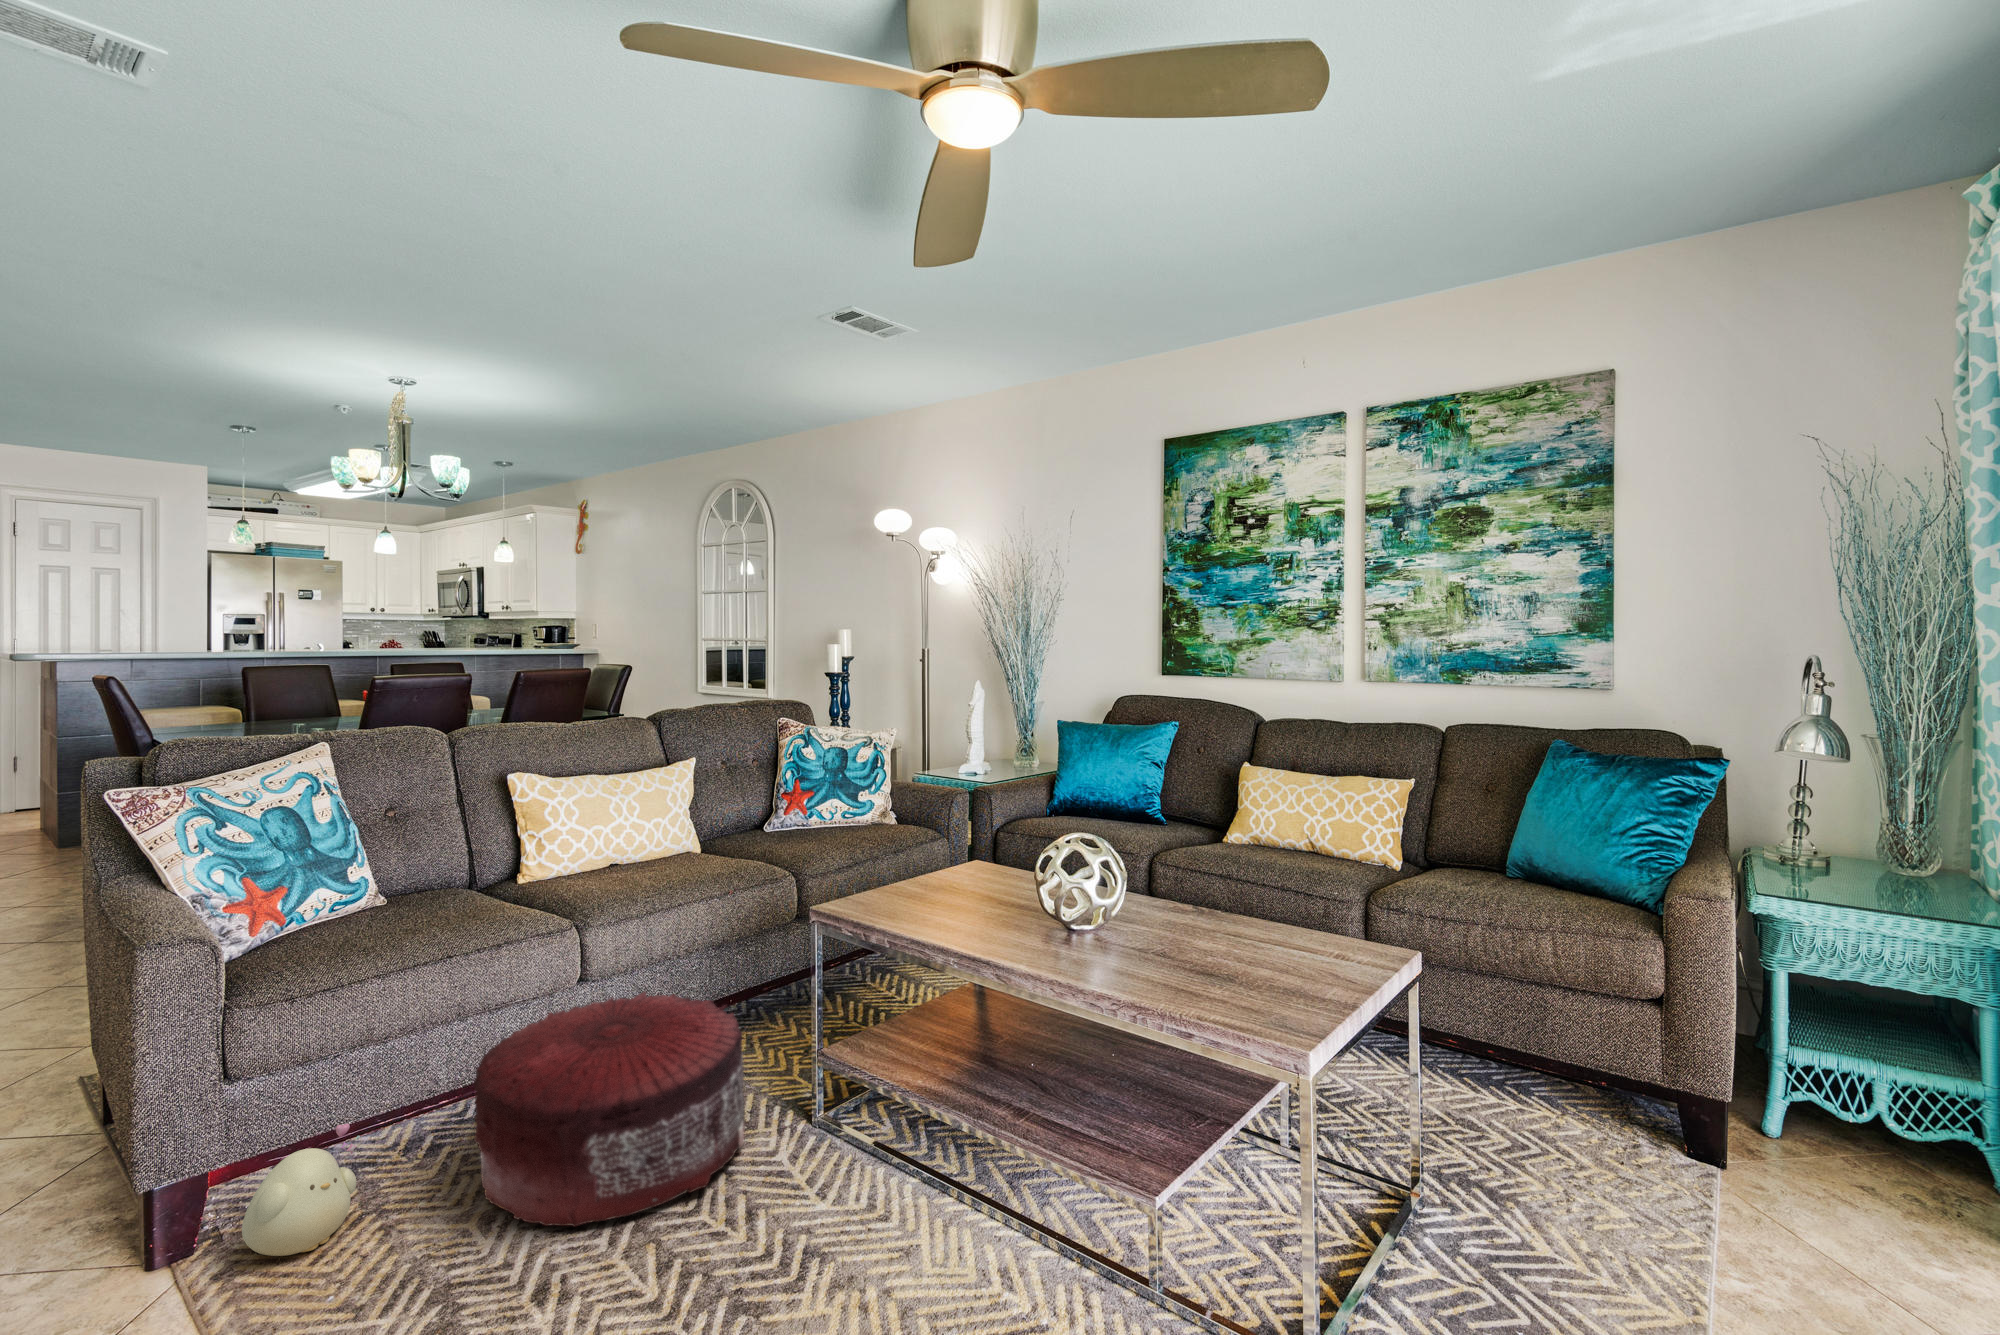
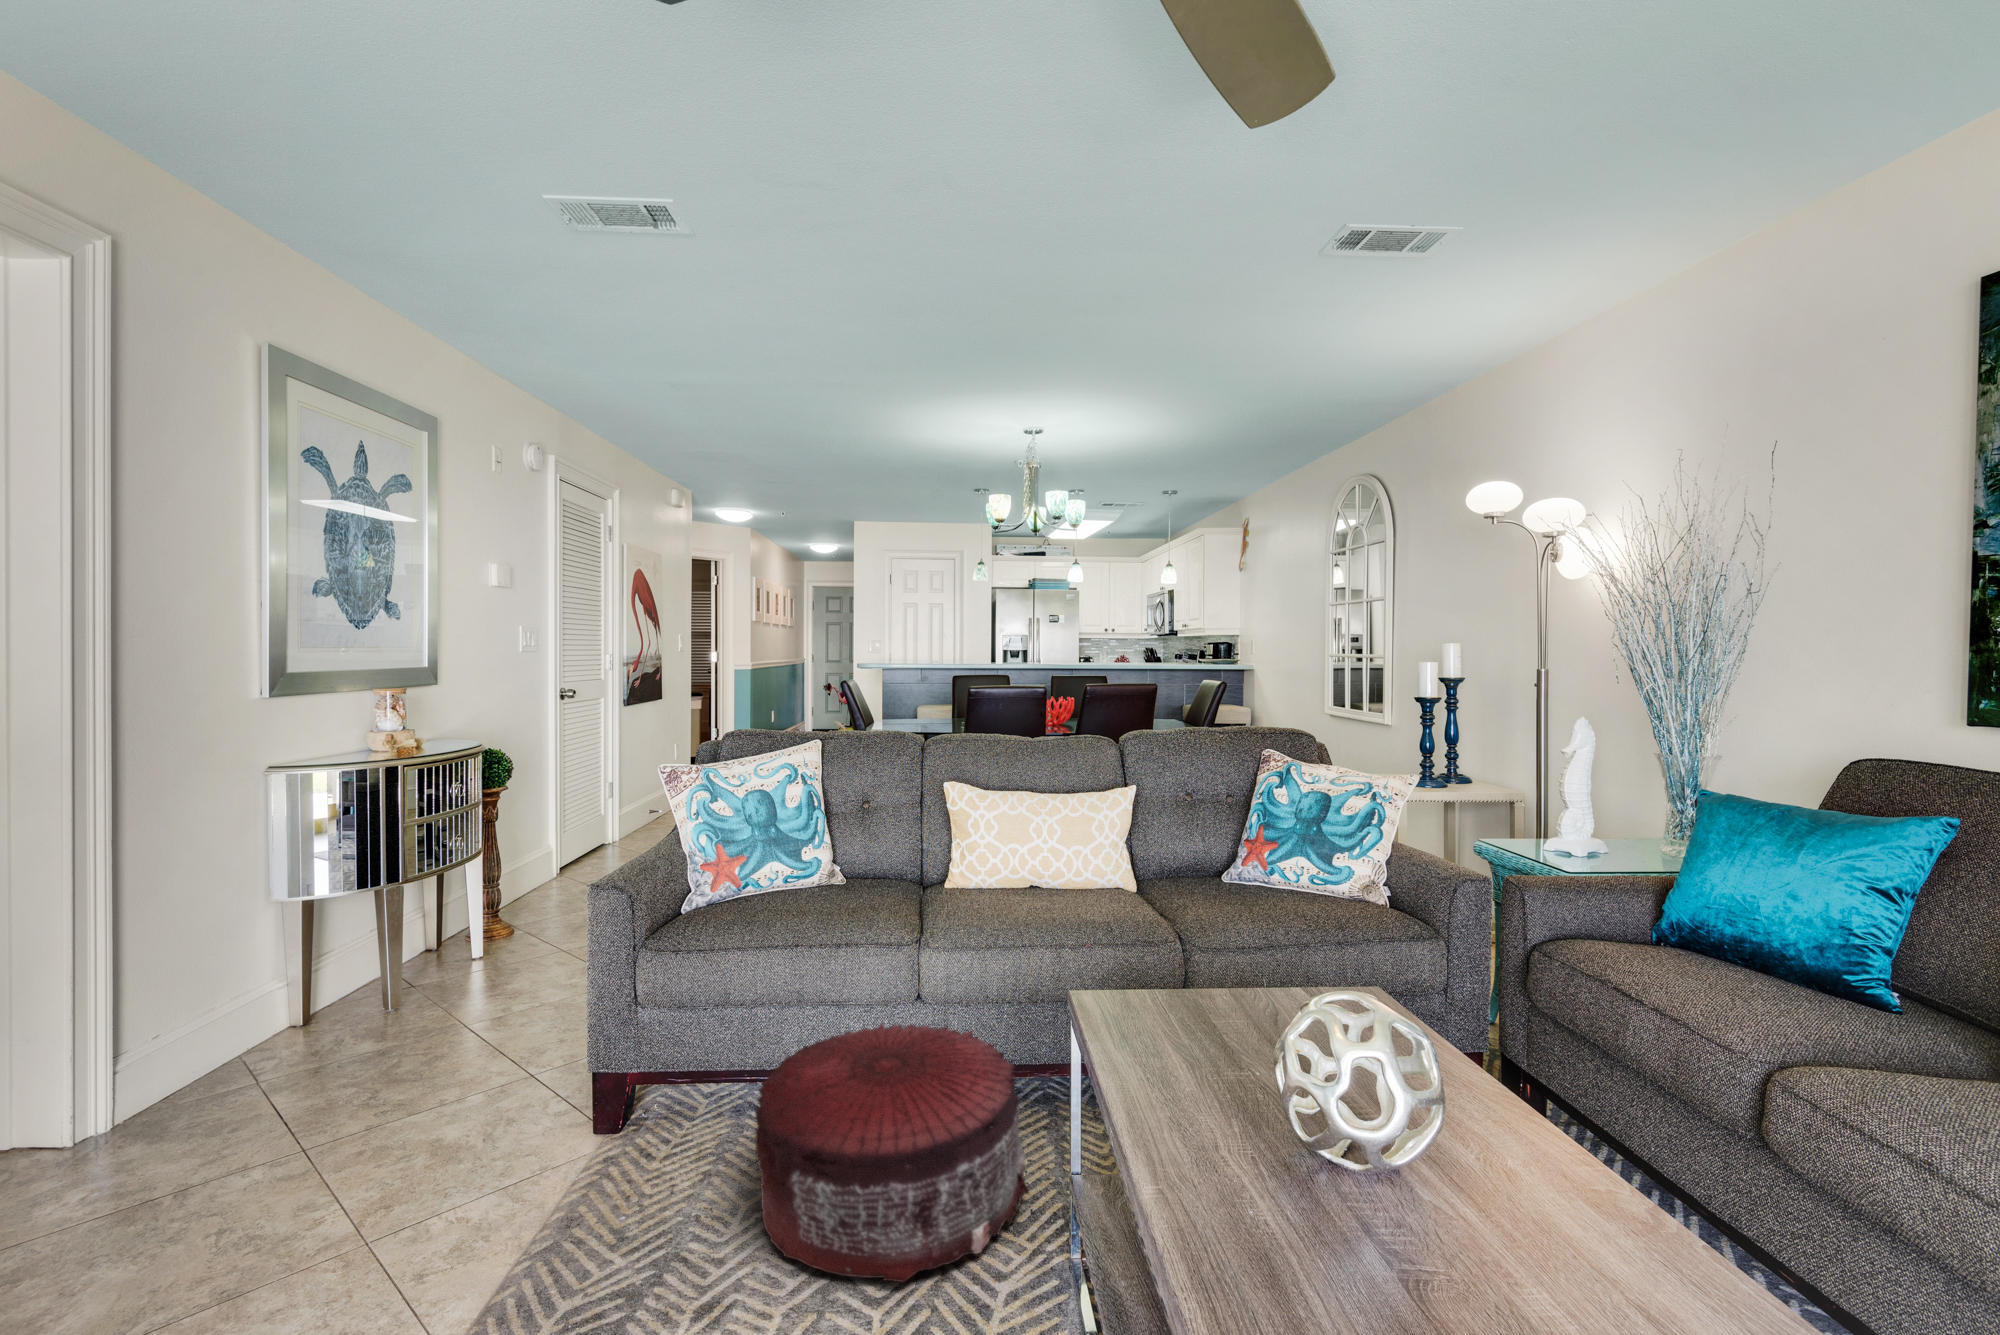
plush toy: present [242,1124,360,1256] -> none [621,1068,711,1167]

